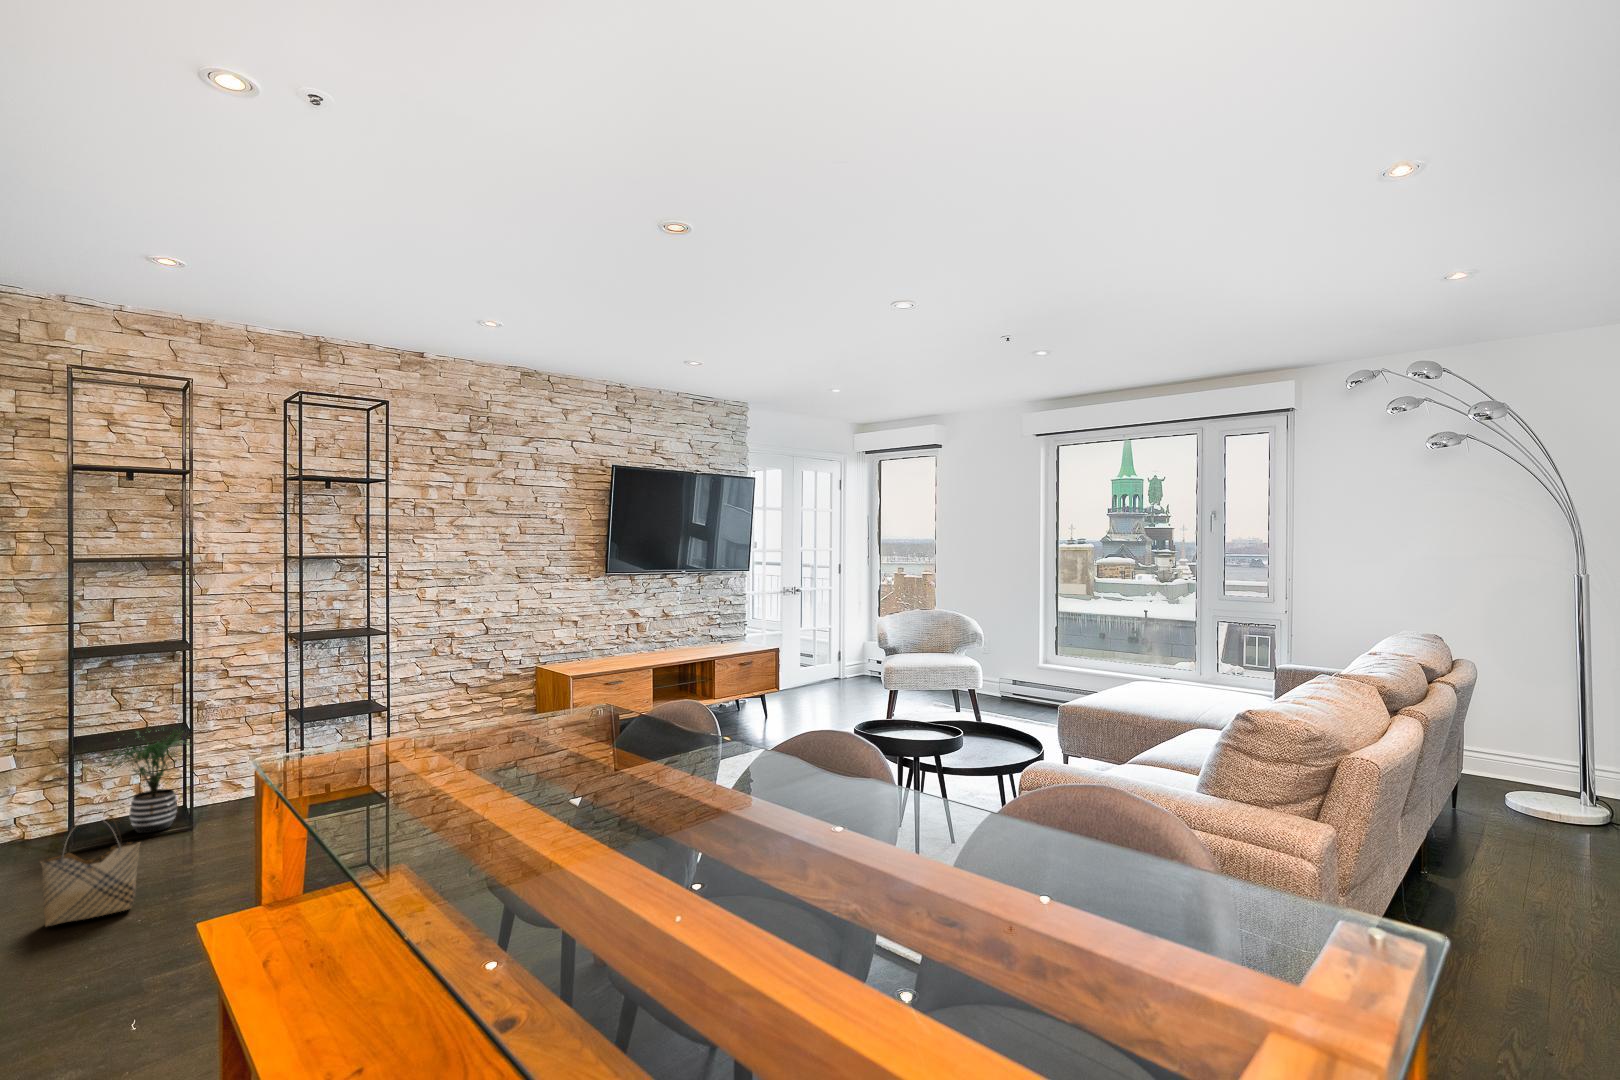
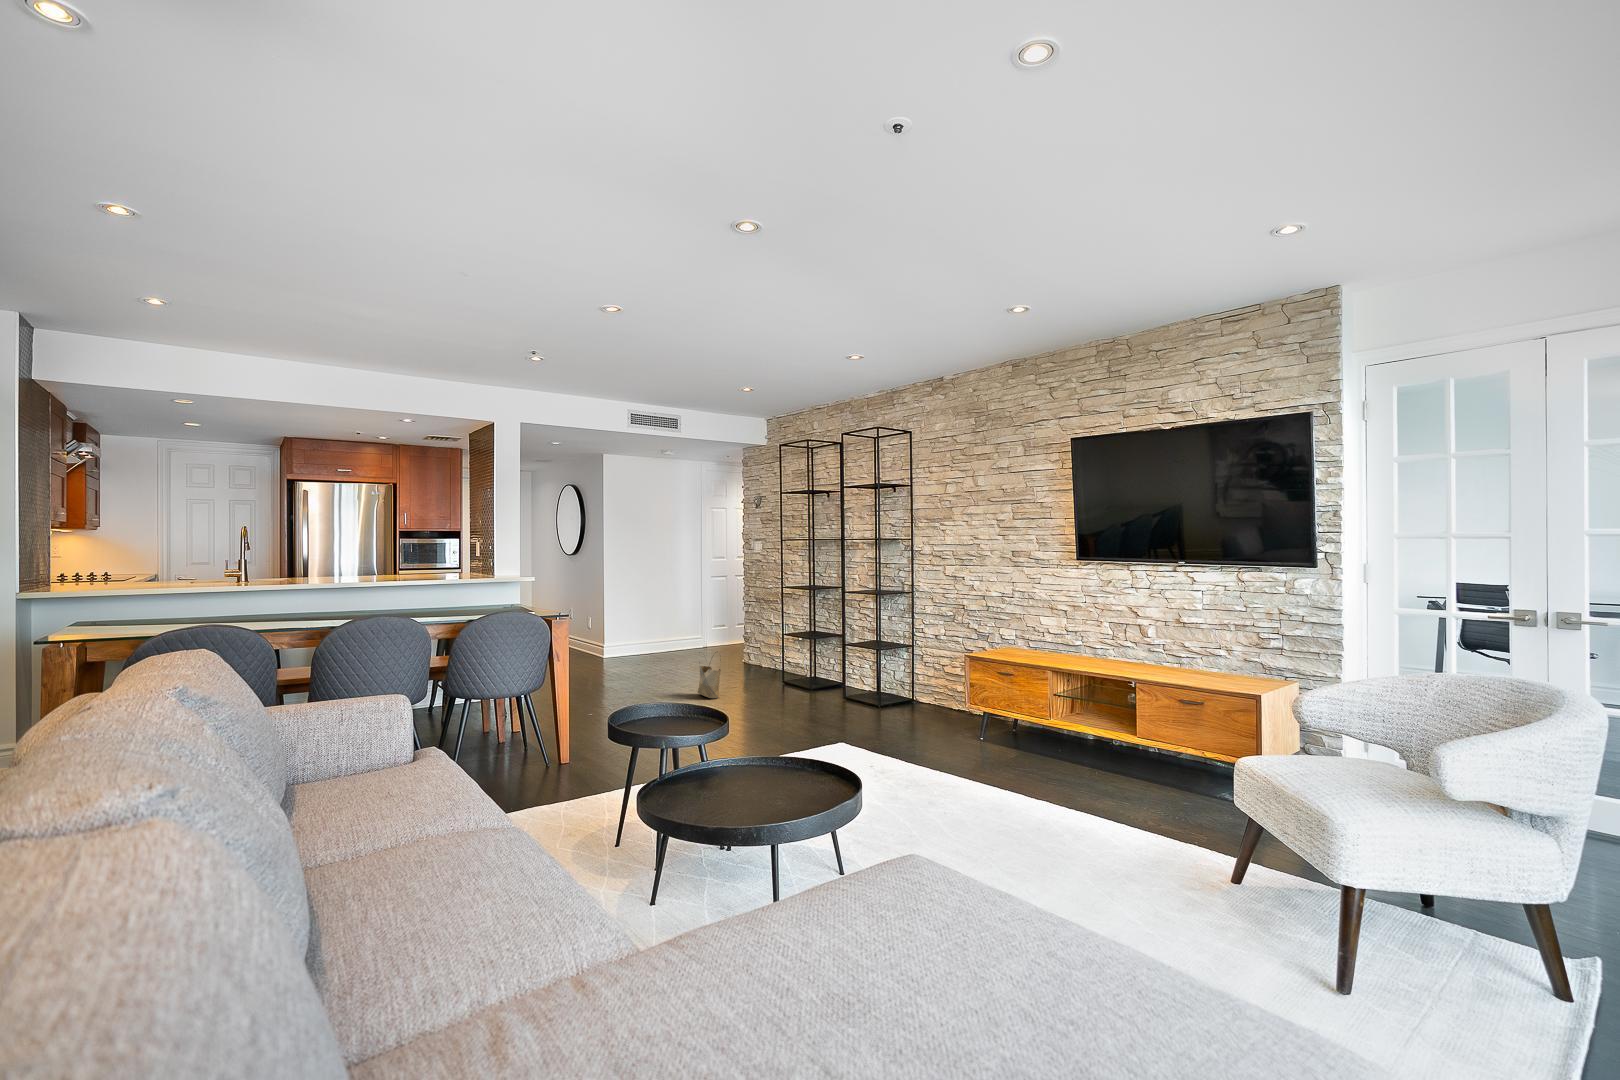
potted plant: present [107,728,183,833] -> none [800,631,839,687]

